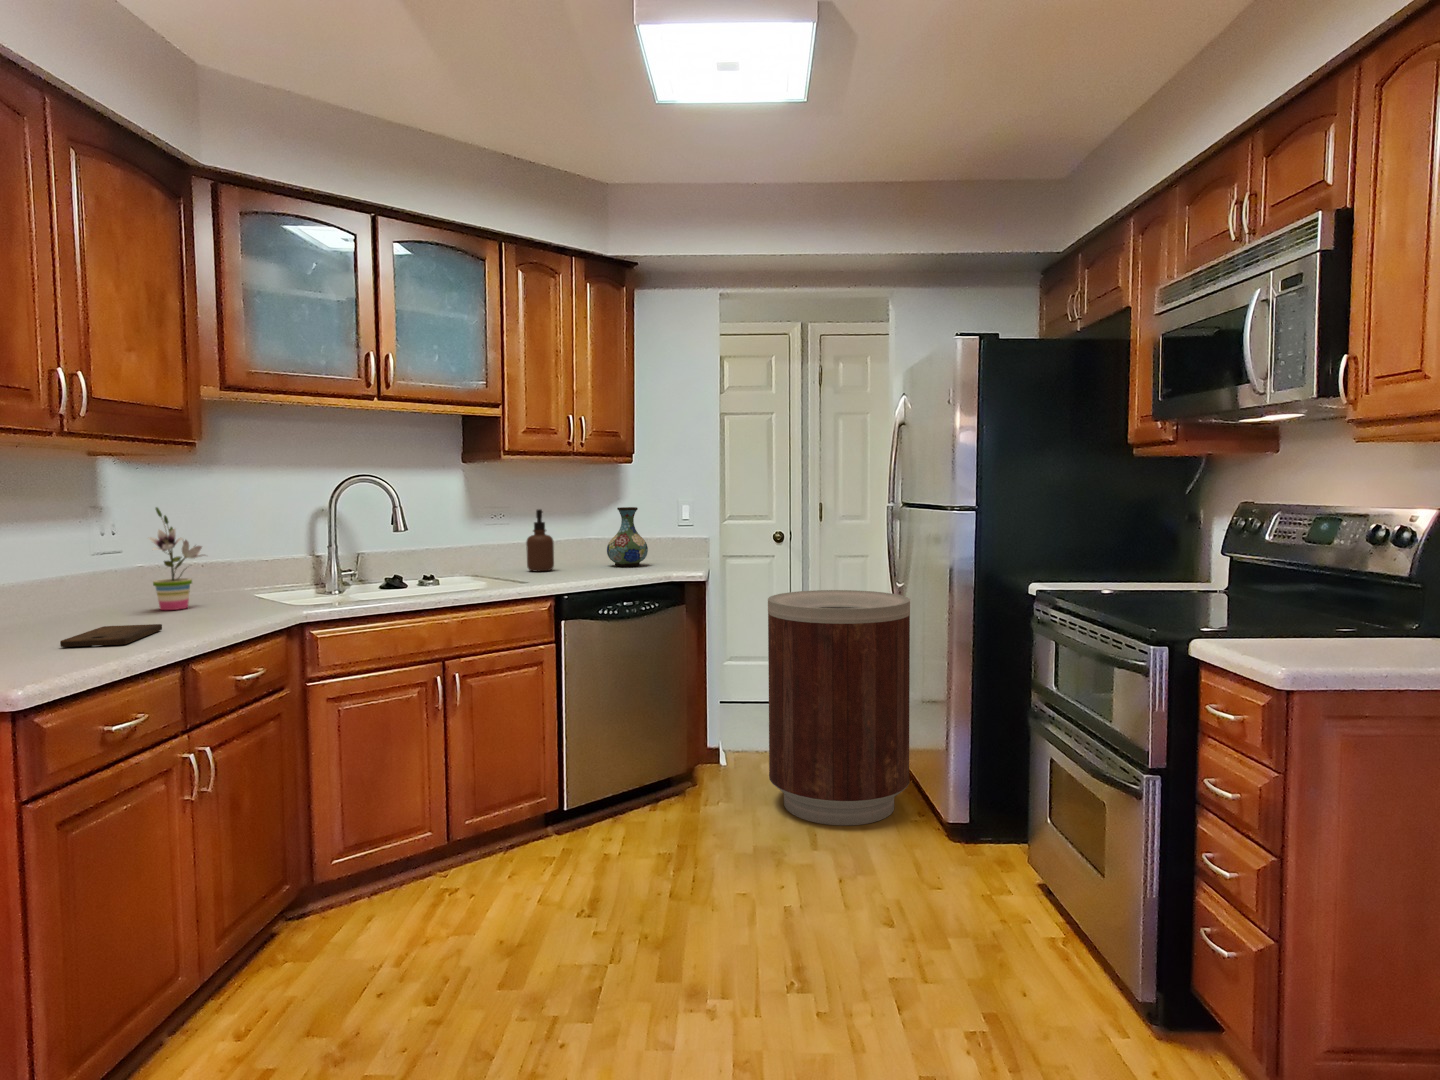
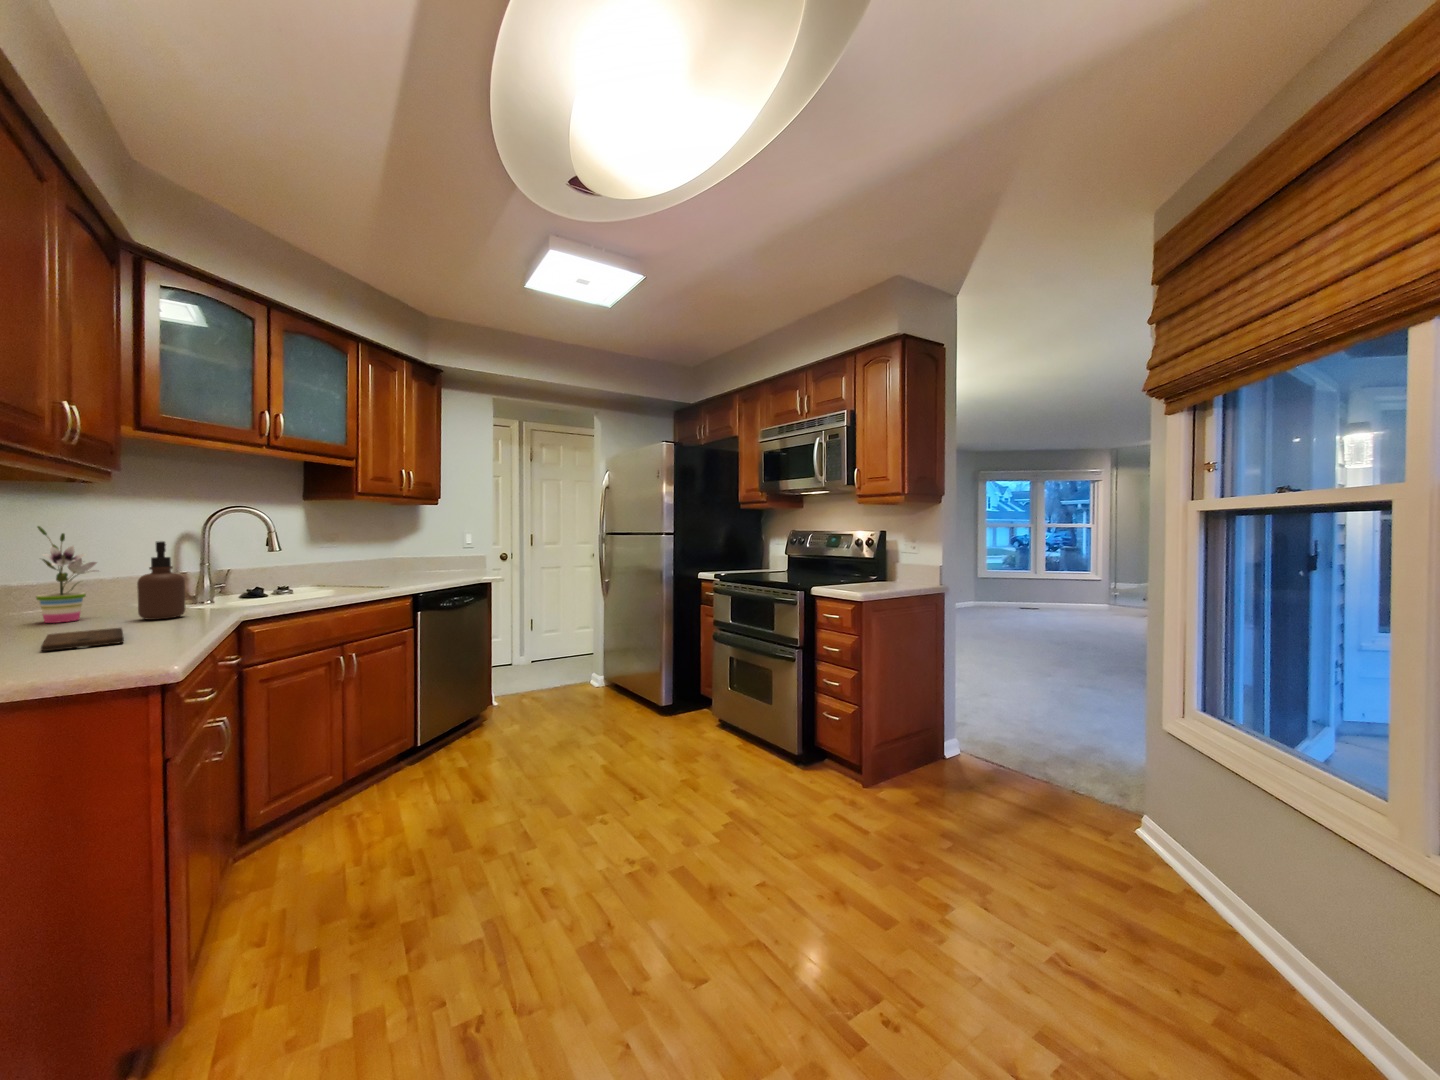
vase: present [607,507,648,567] -> none [415,535,447,576]
soap dispenser: present [526,509,554,572] -> present [137,541,186,620]
trash can: present [768,590,910,825] -> none [545,584,631,722]

